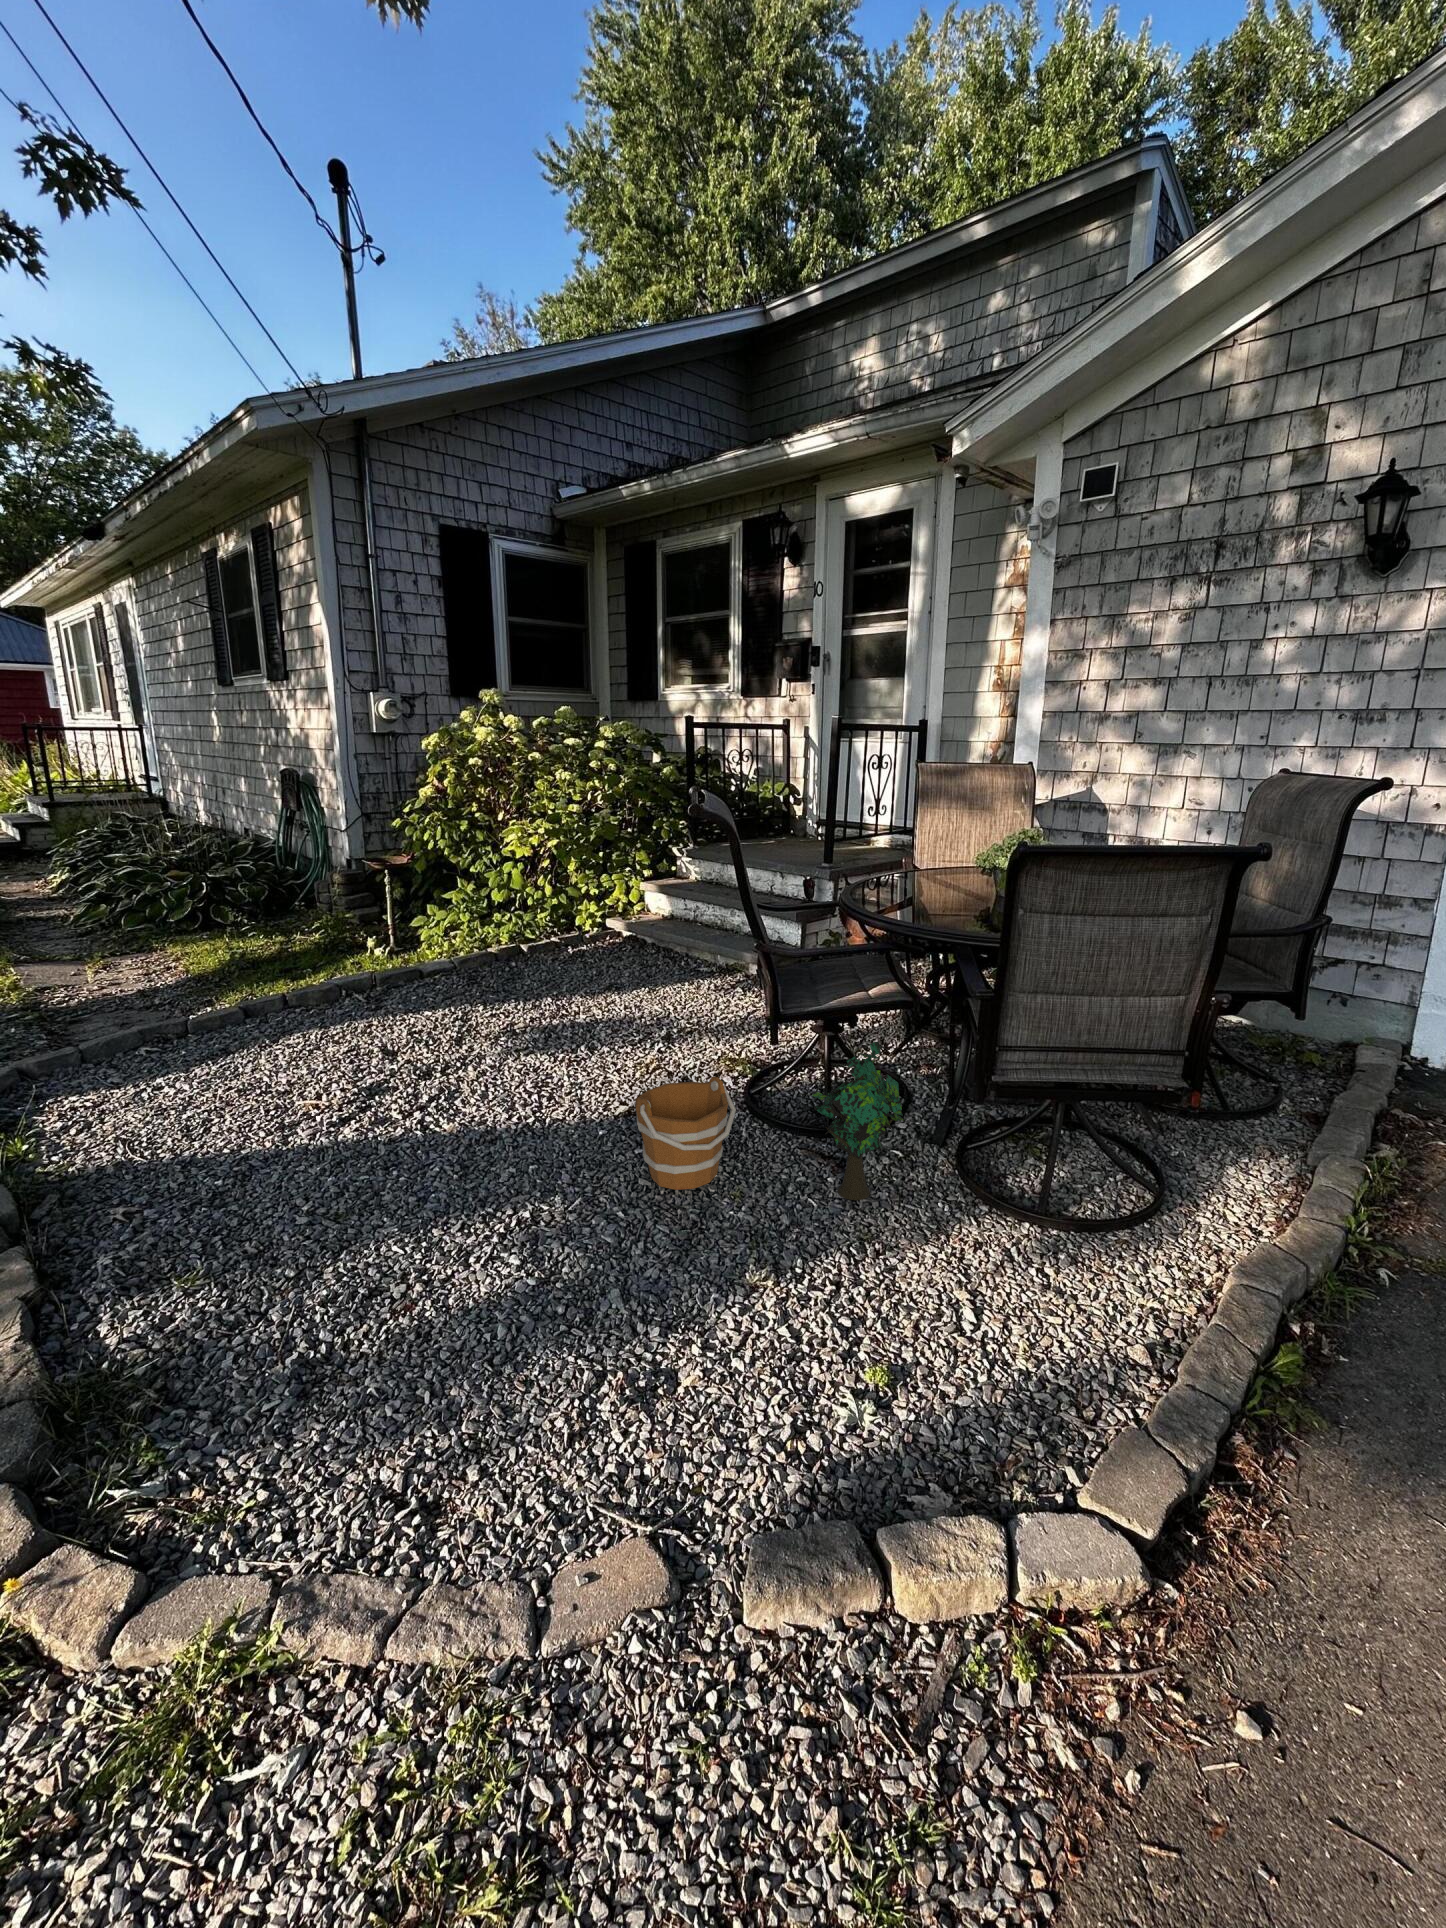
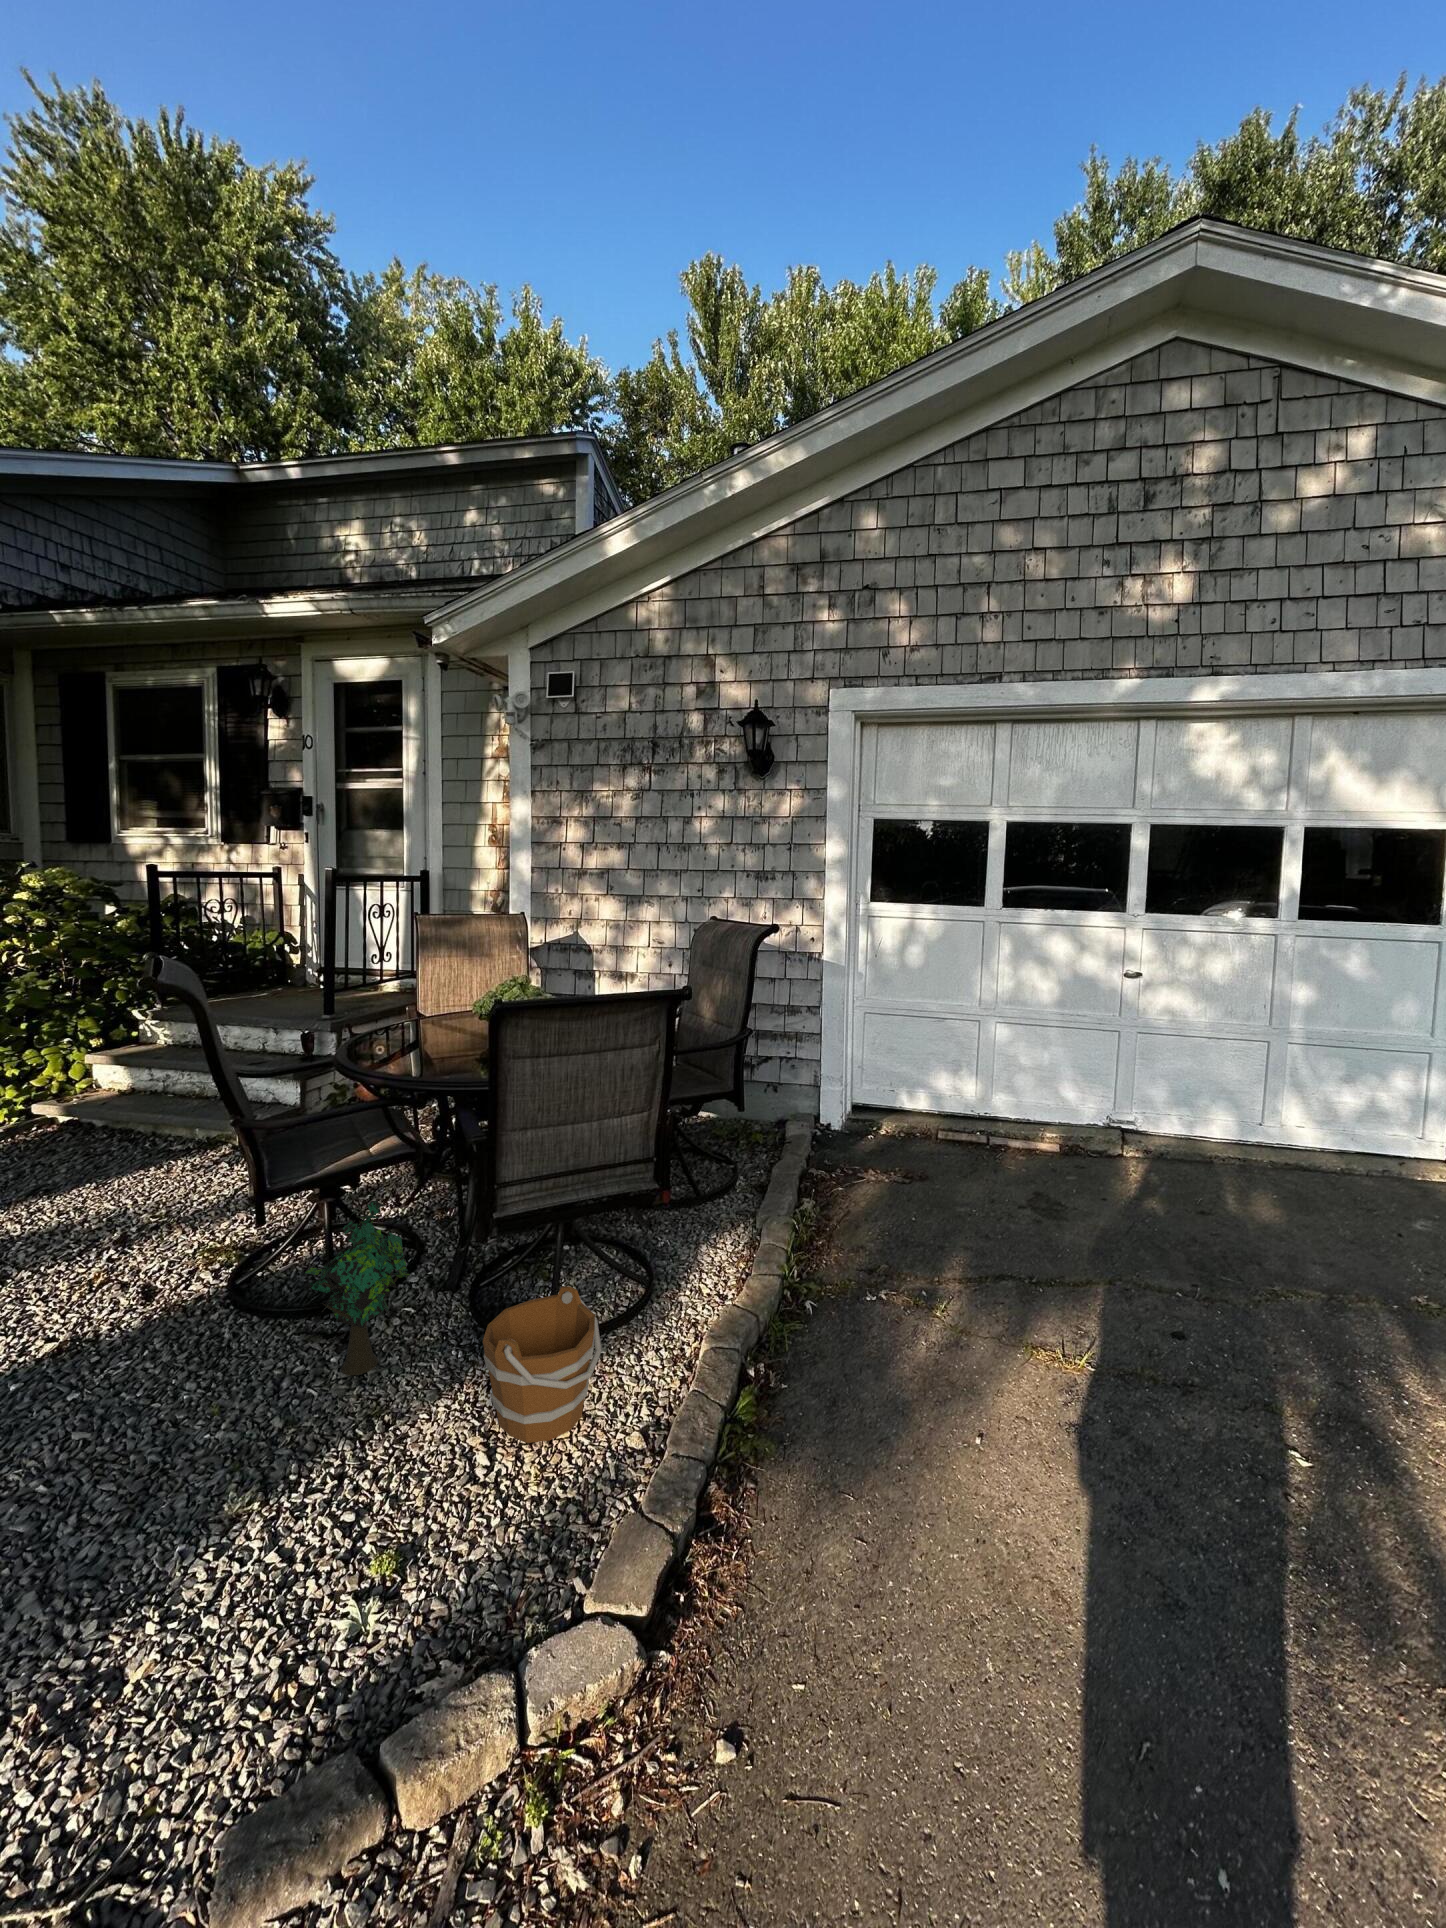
bucket: present [635,1076,736,1190] -> present [483,1286,601,1443]

